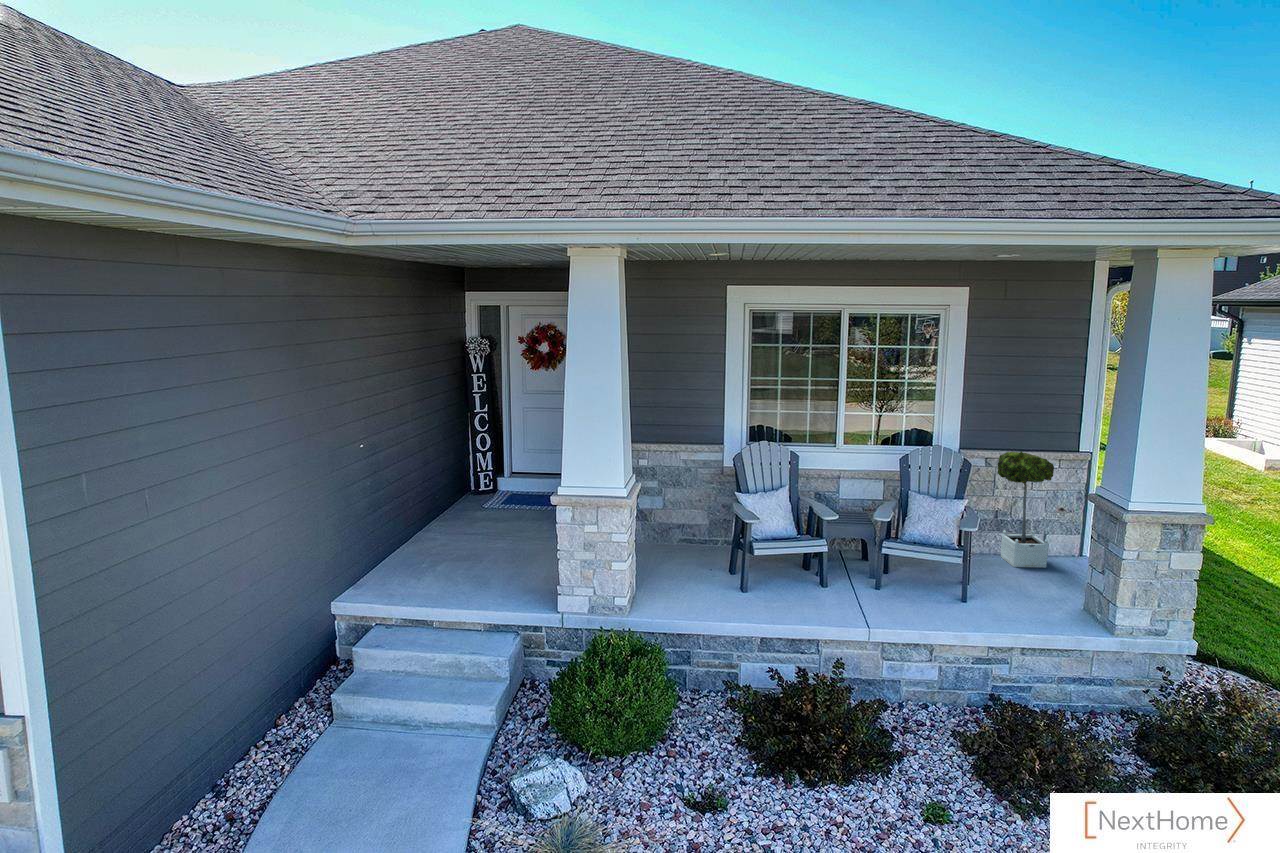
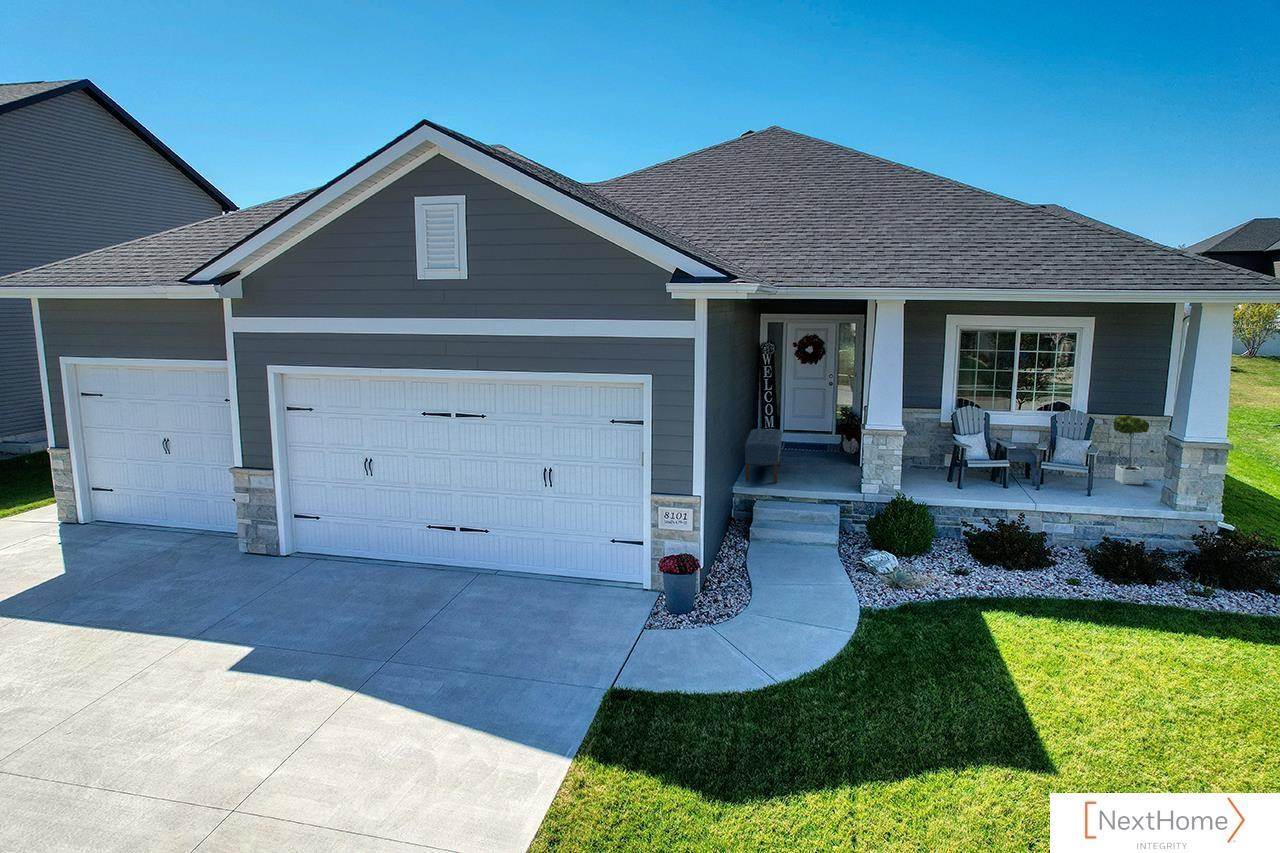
bench: none [344,482,459,593] -> present [745,429,782,483]

